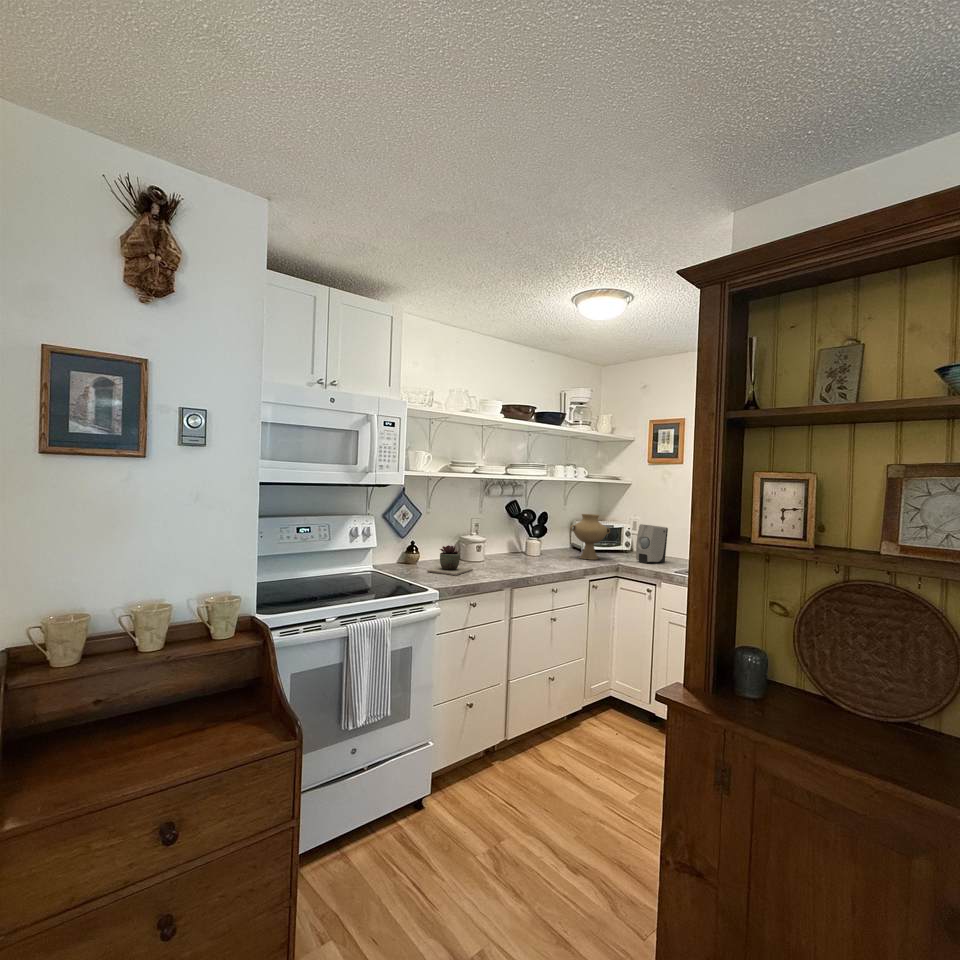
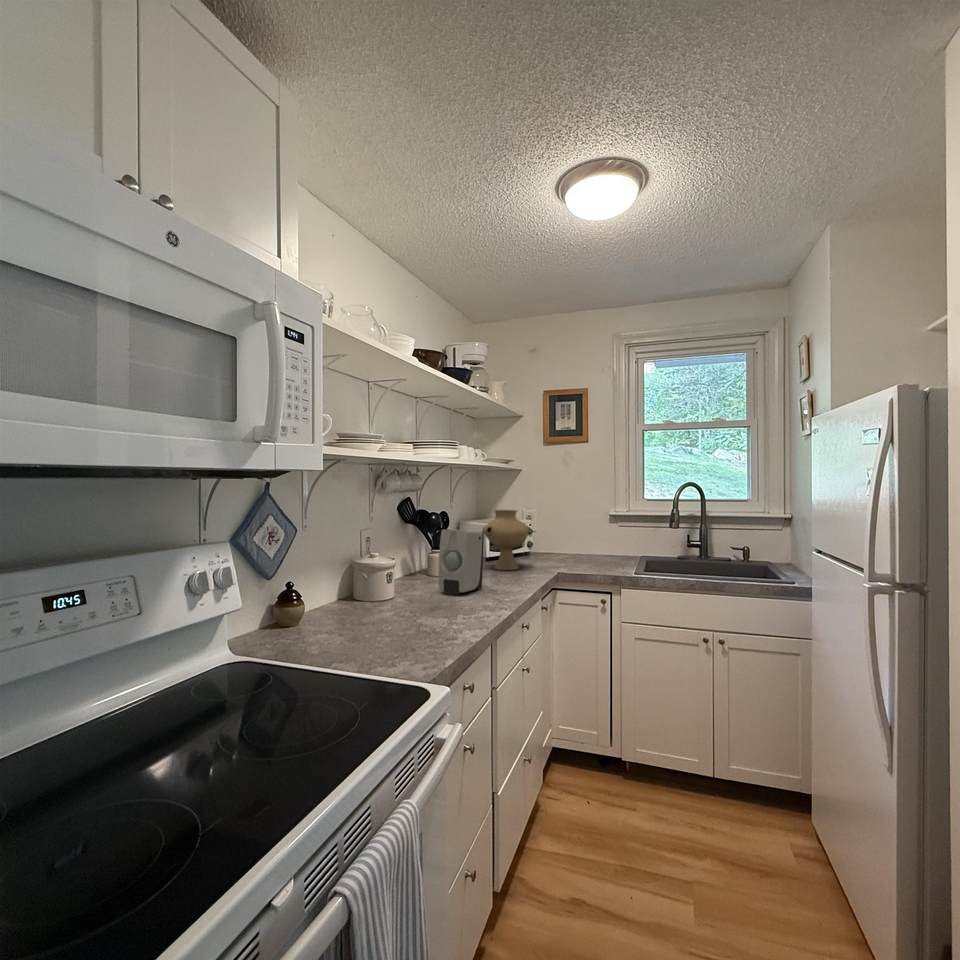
soap dispenser: present [636,524,668,563] -> present [438,530,484,595]
succulent plant: present [427,545,473,575] -> none [347,580,413,639]

